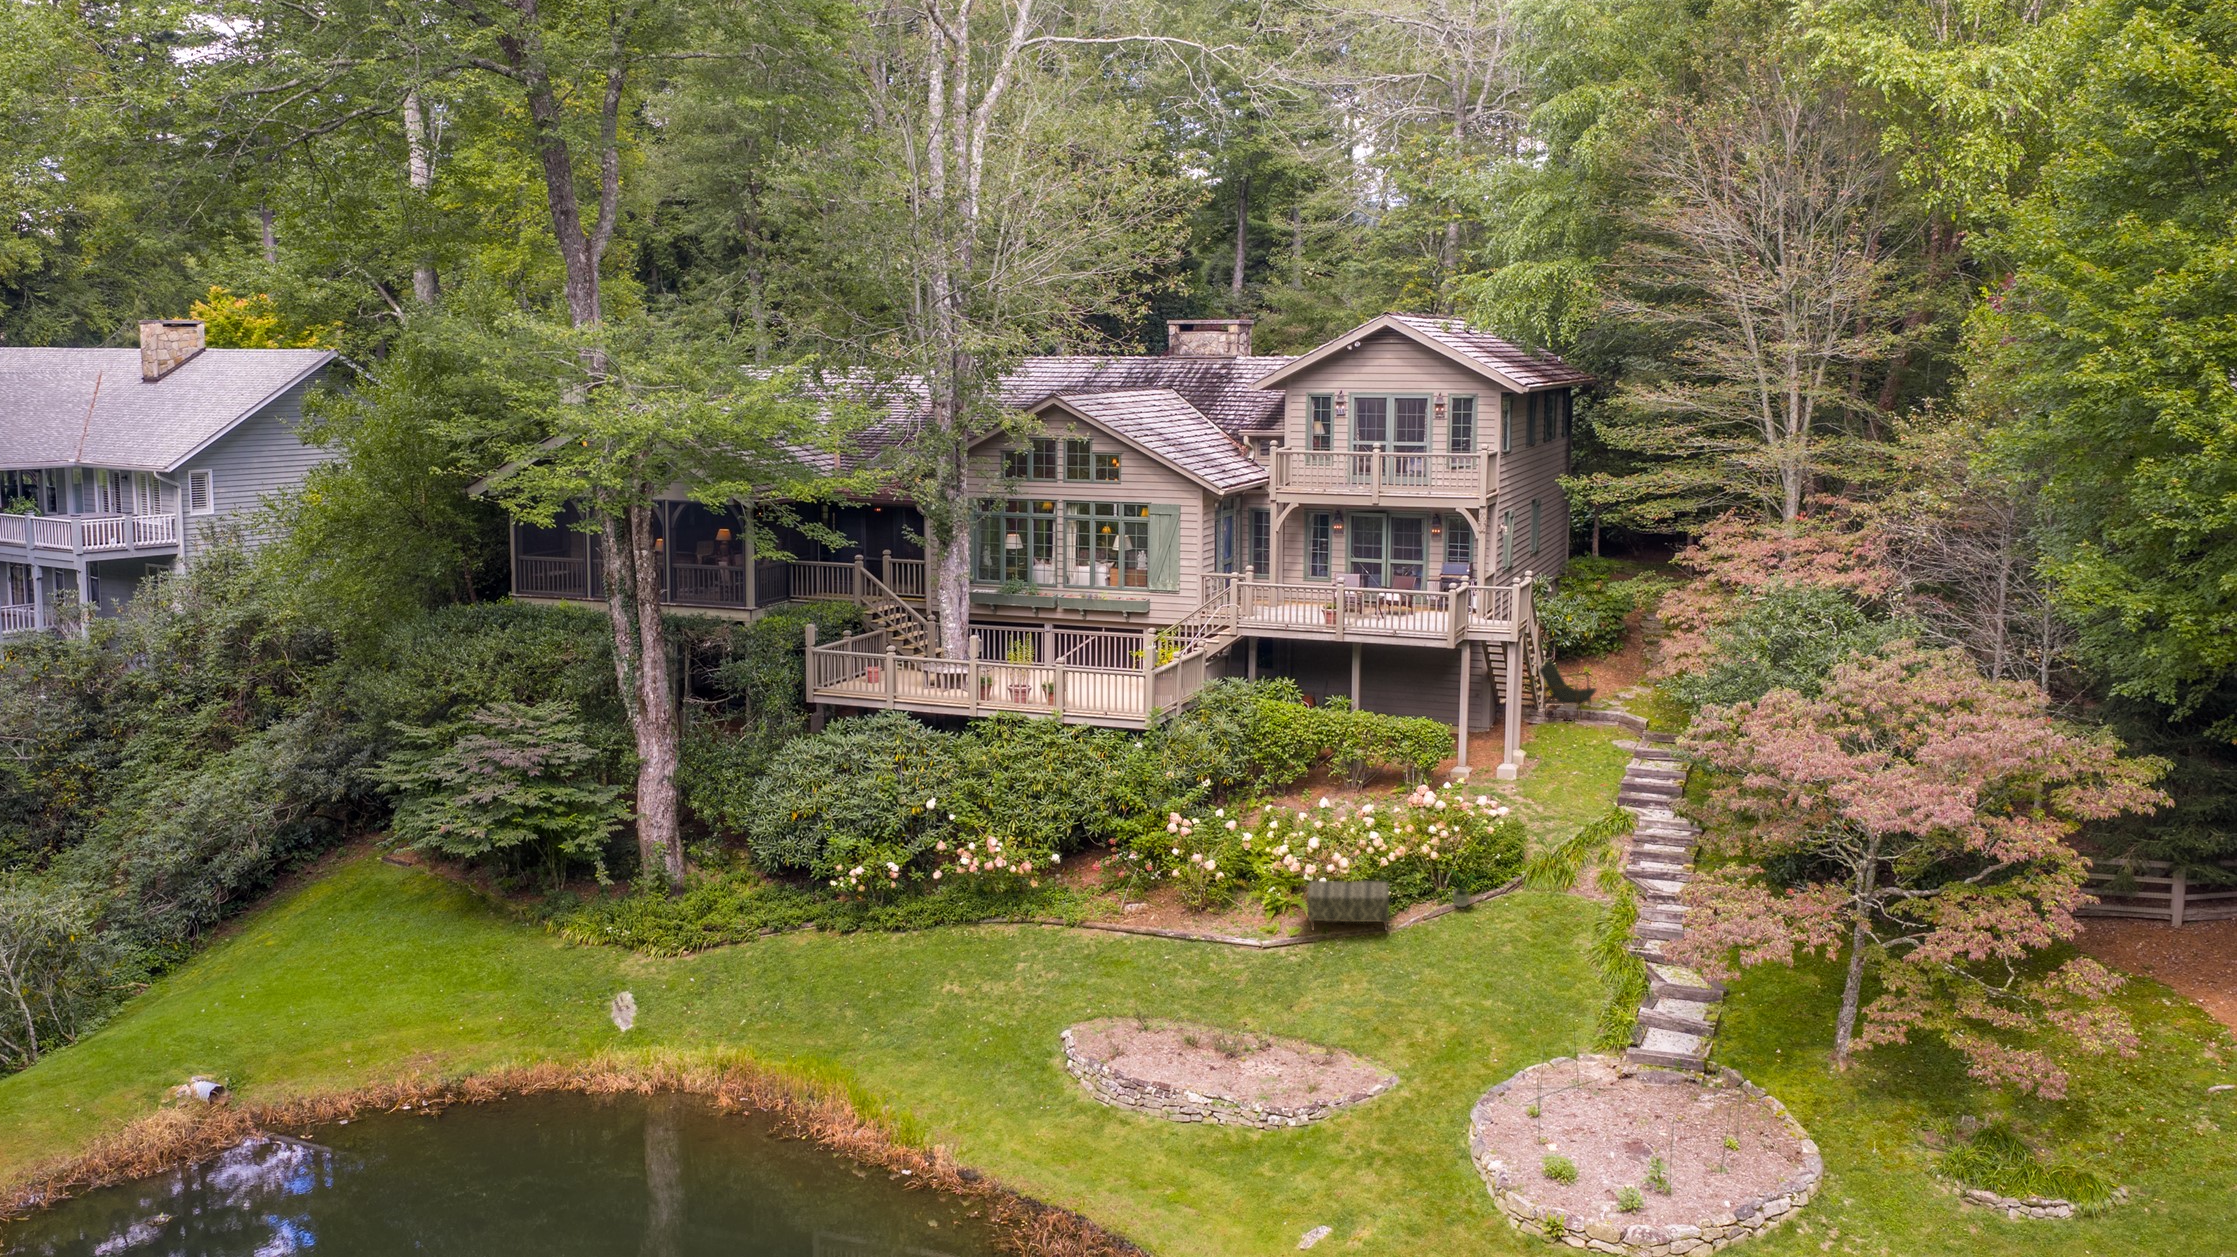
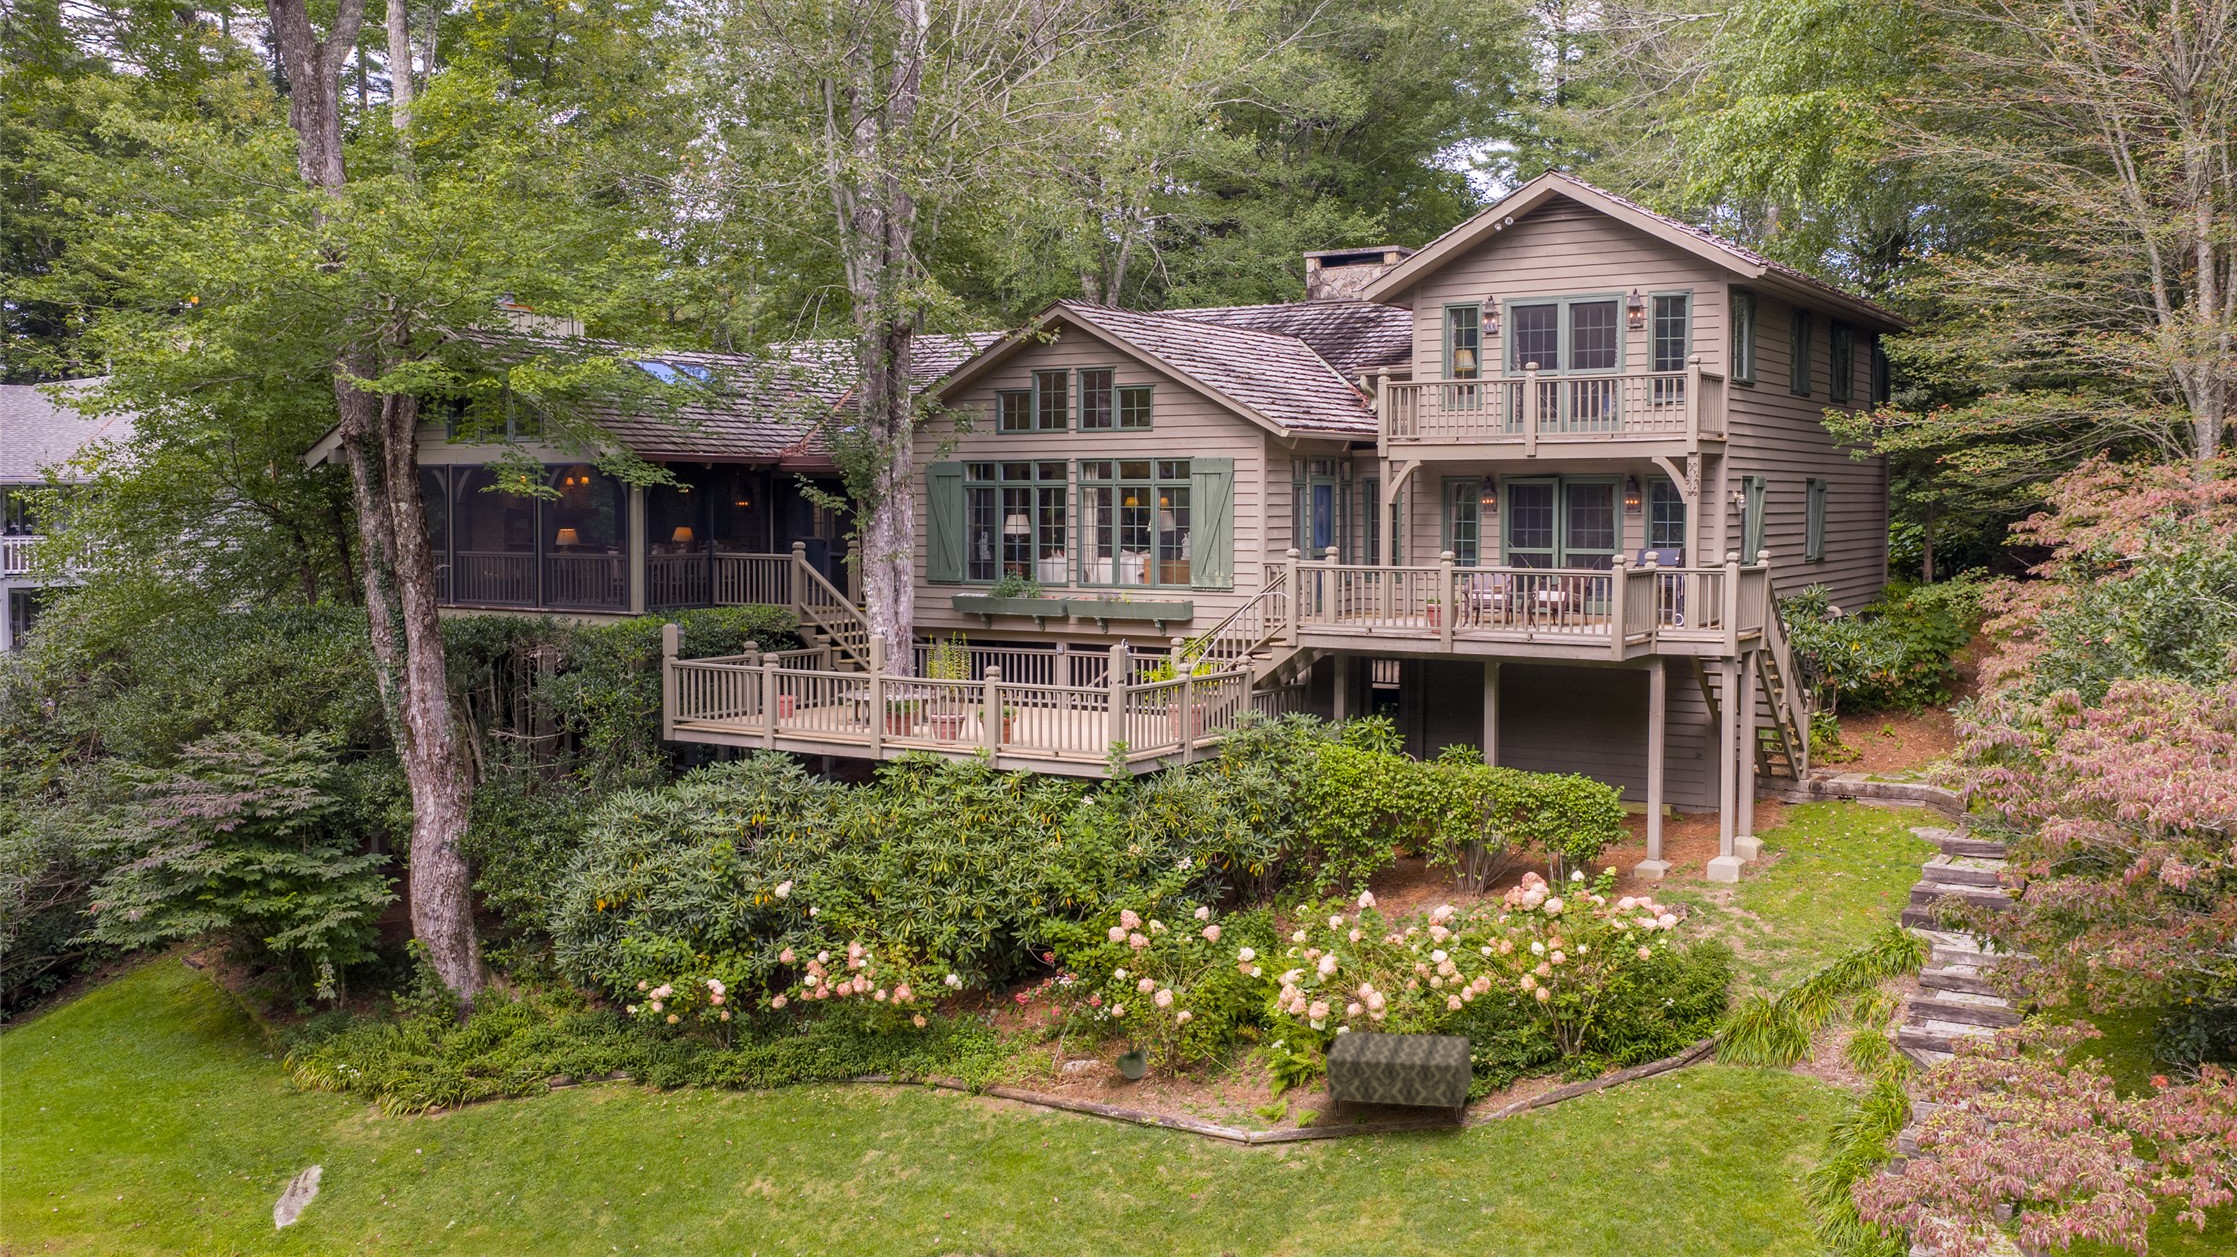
lounge chair: present [1540,660,1596,718] -> none [1795,698,1890,790]
potted plant: present [1448,870,1474,907] -> present [1116,1019,1160,1079]

